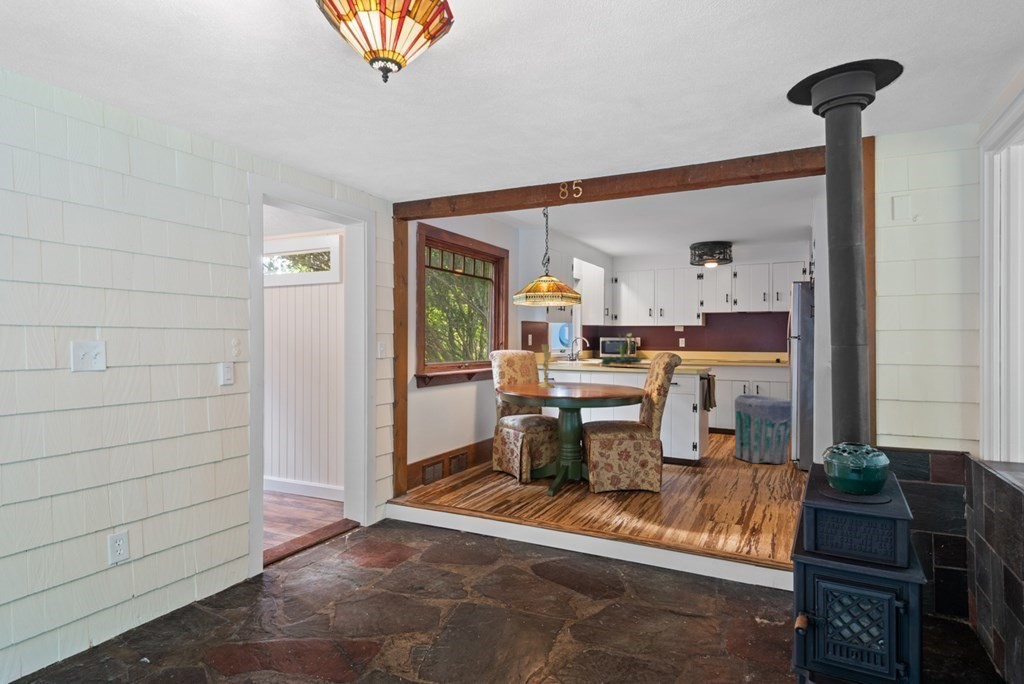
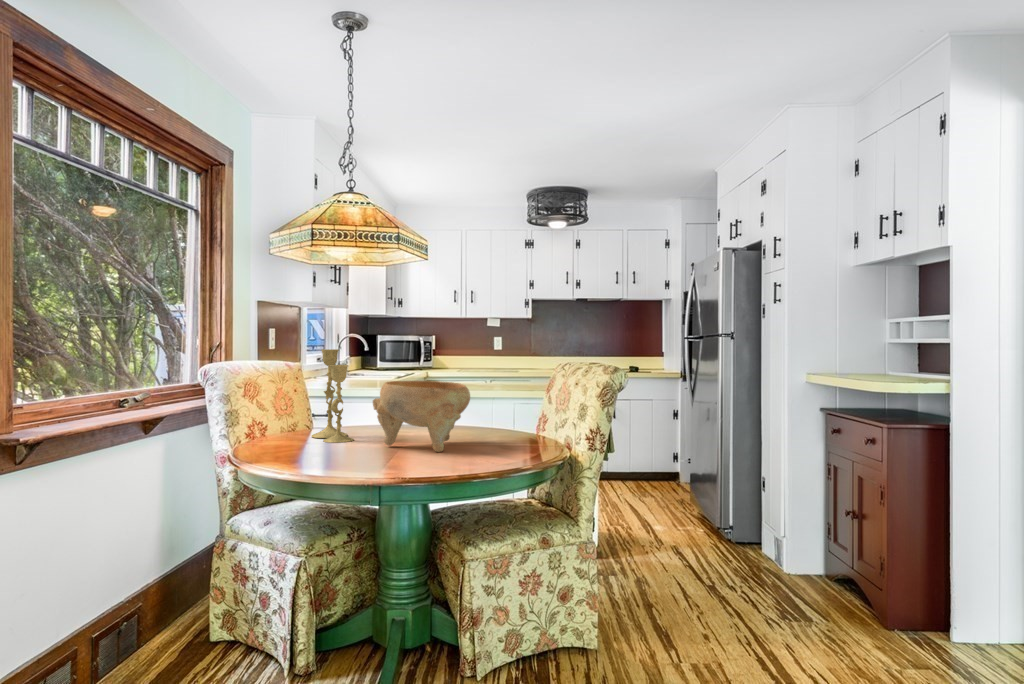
plant: present [602,334,642,366] -> none [418,325,500,386]
decorative bowl: none [558,359,602,391] -> present [373,381,470,452]
trash can: present [735,395,791,464] -> none [615,422,697,531]

